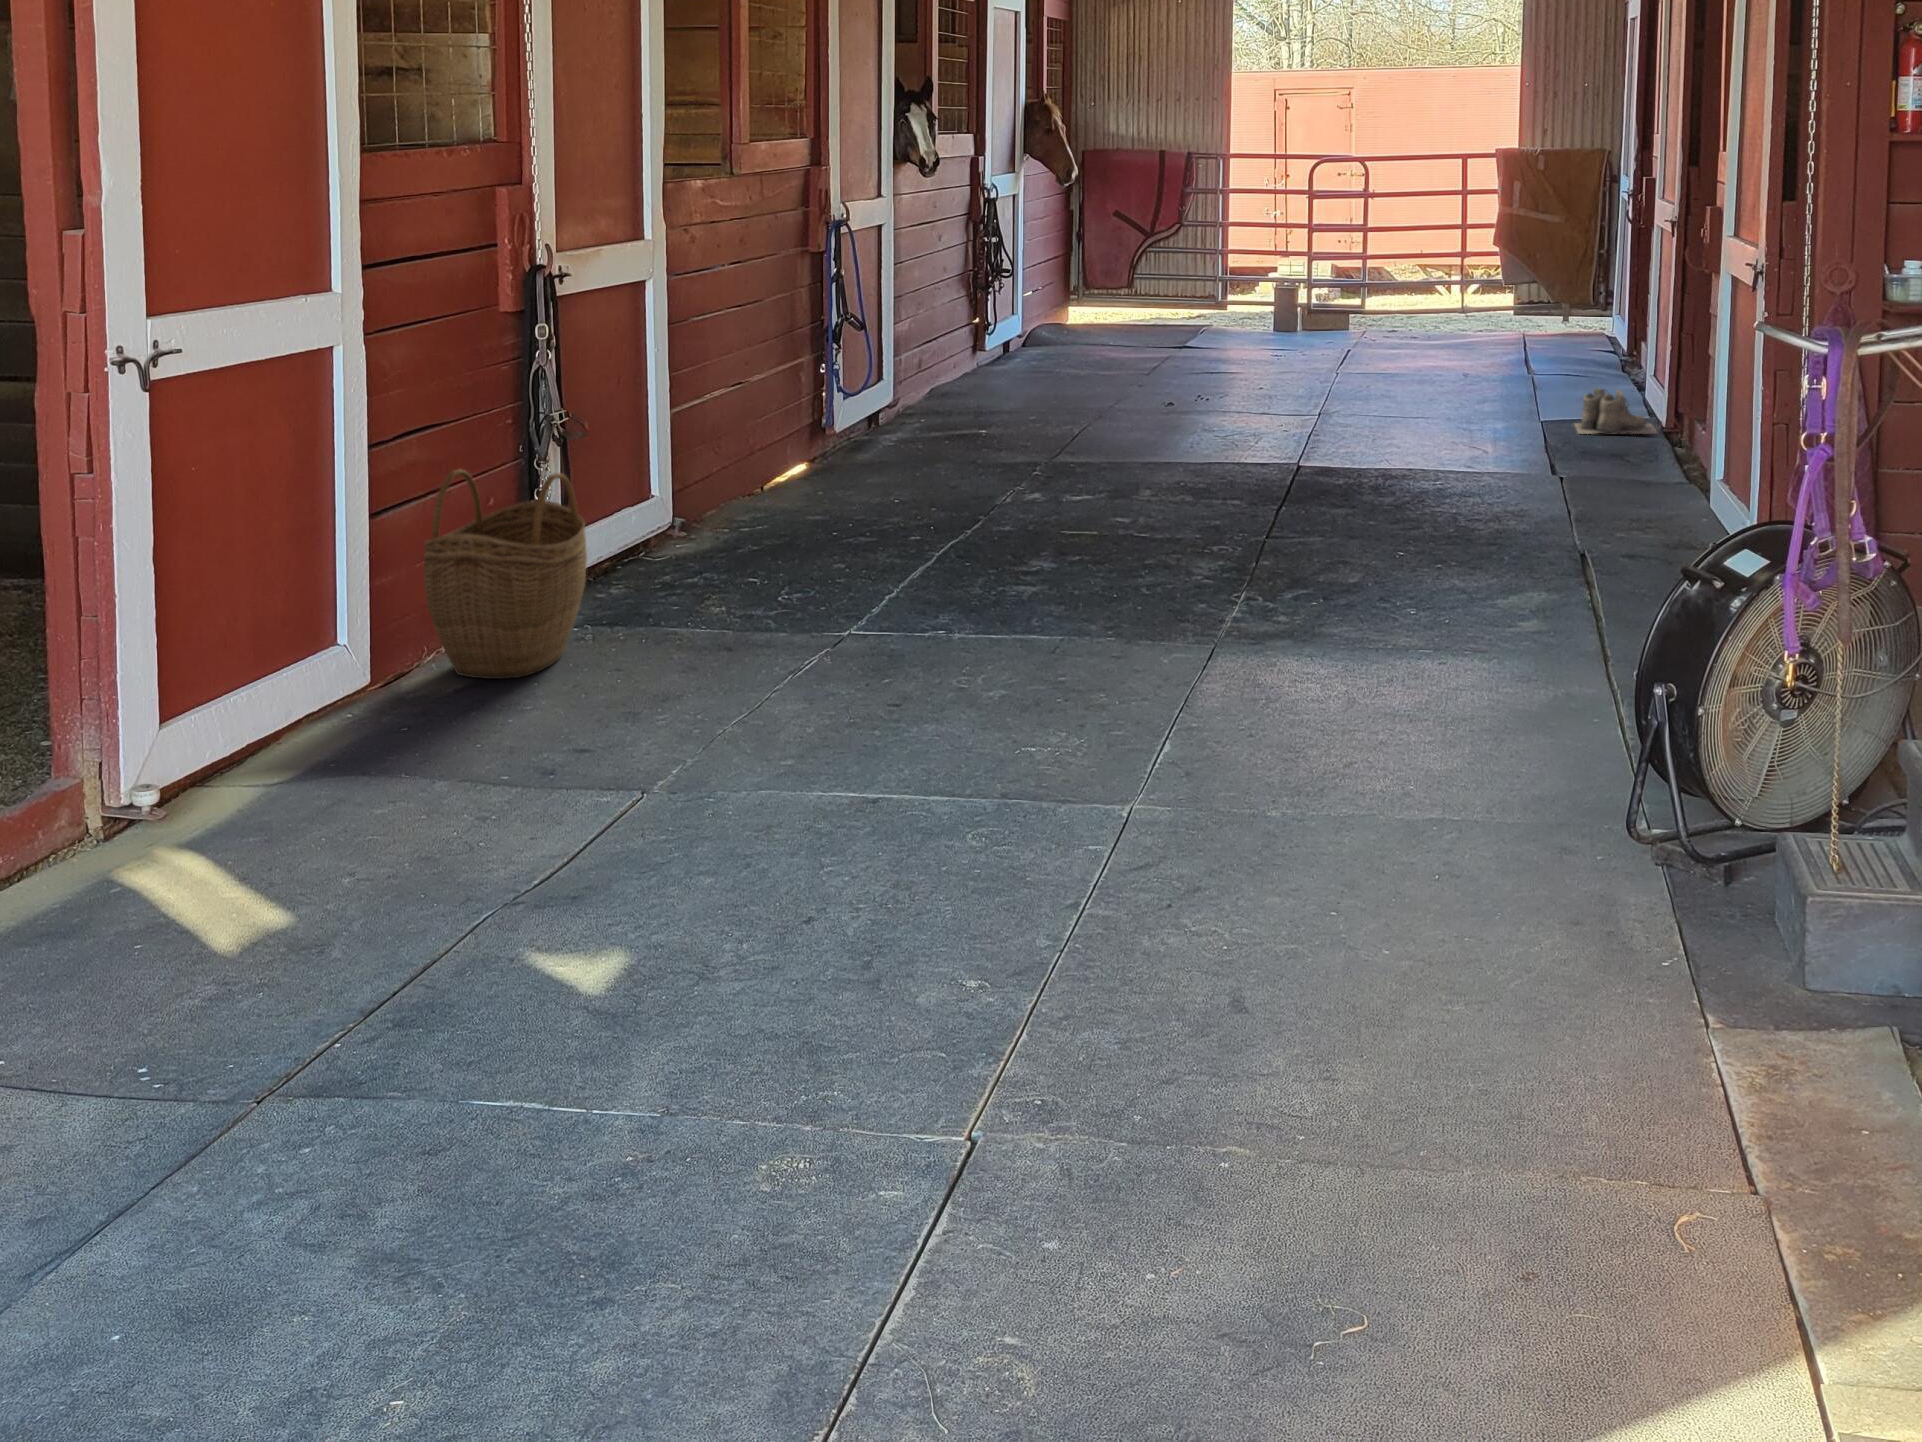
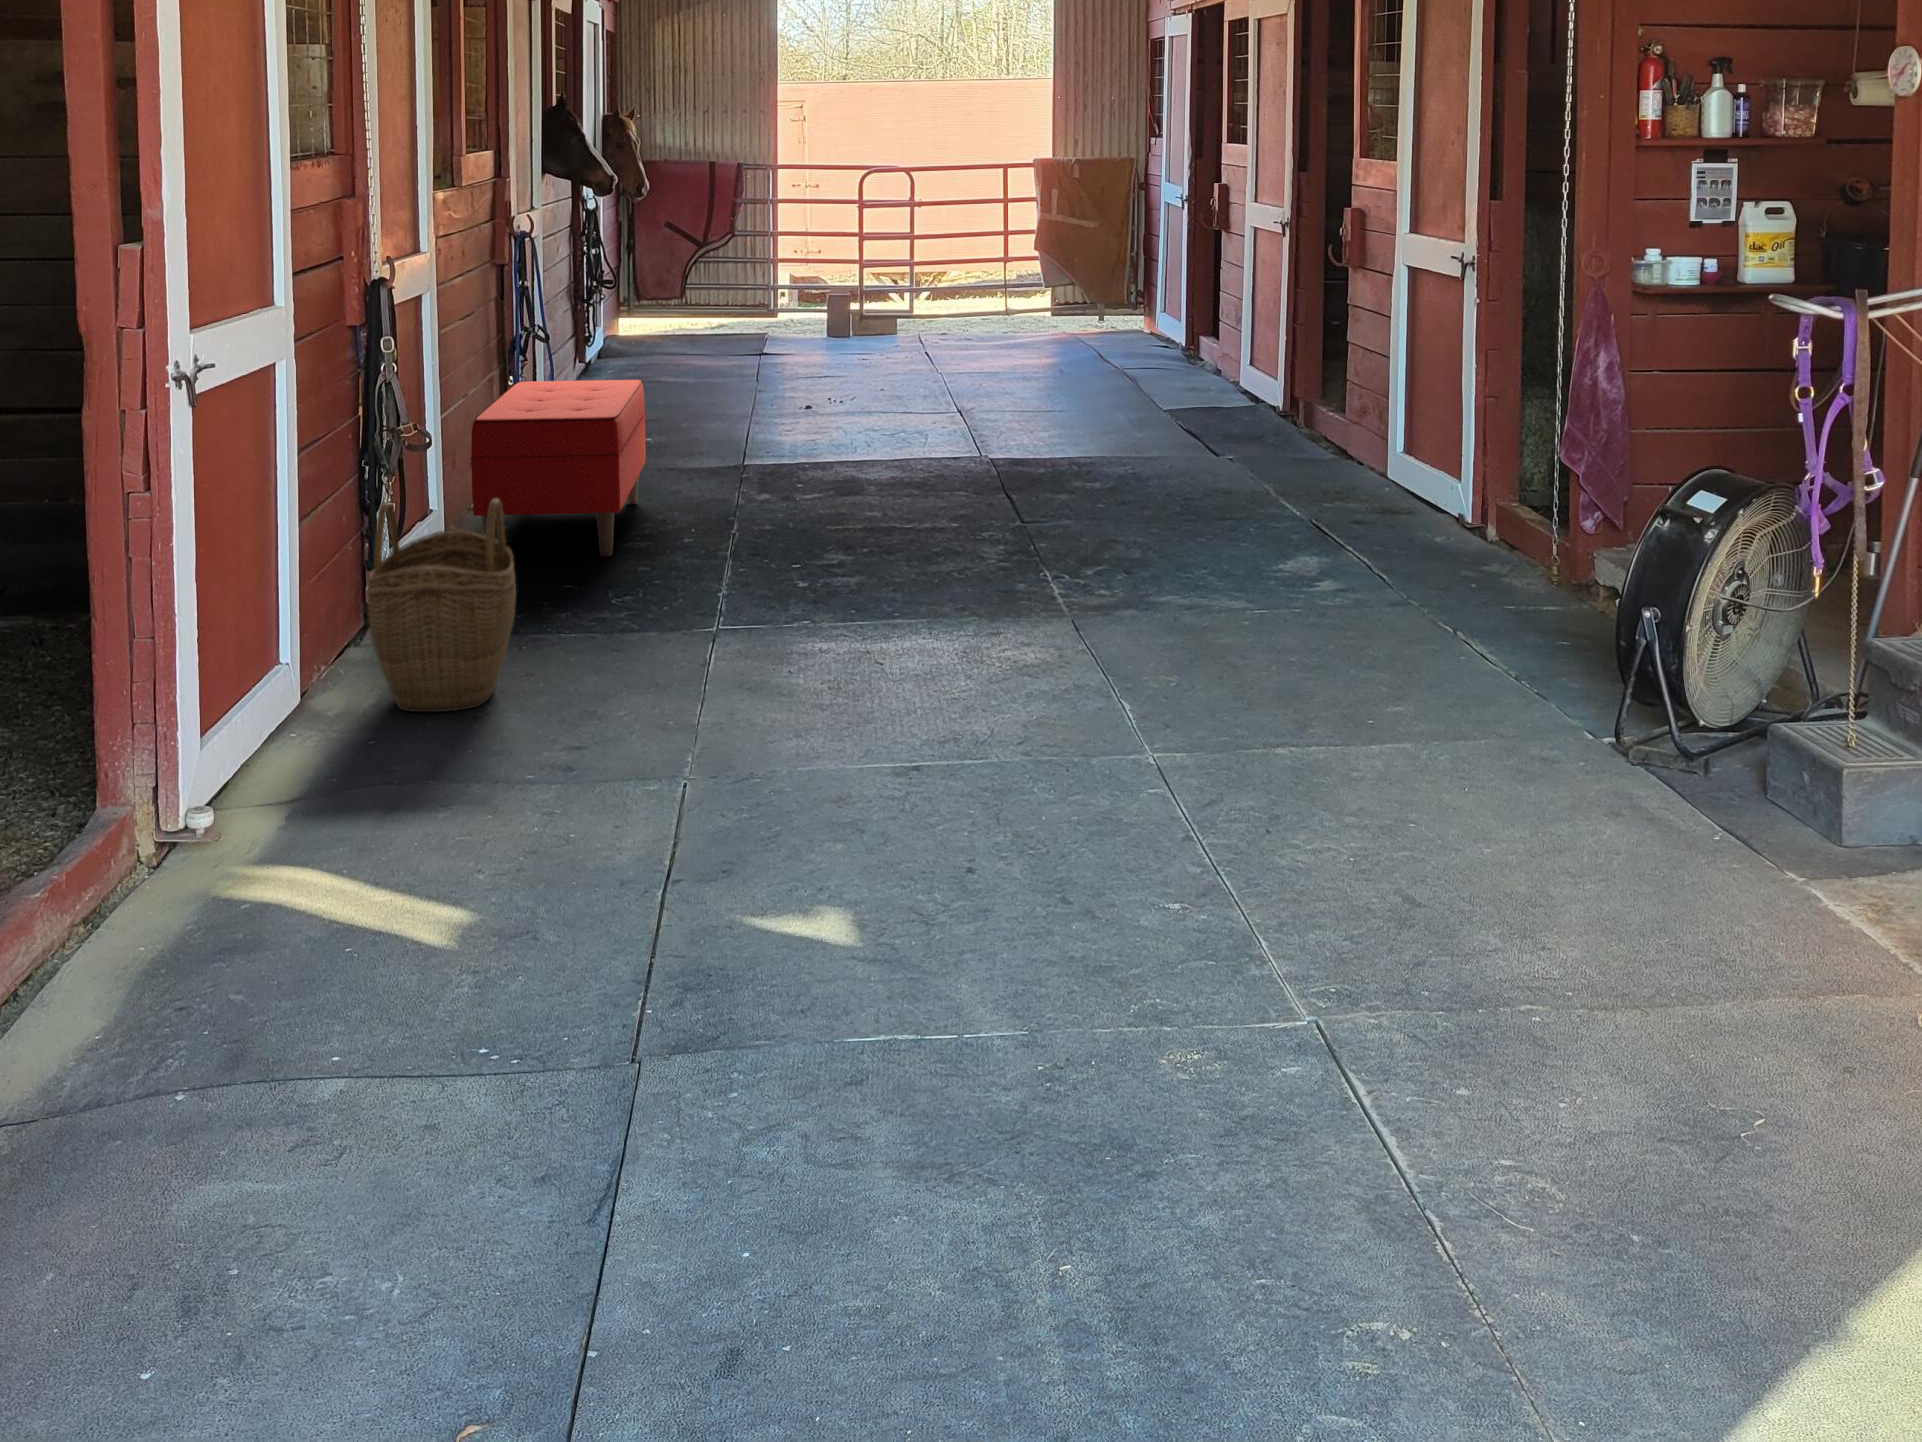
bench: none [677,359,898,537] -> present [470,380,646,556]
boots: present [1574,388,1658,434] -> none [1218,376,1303,419]

